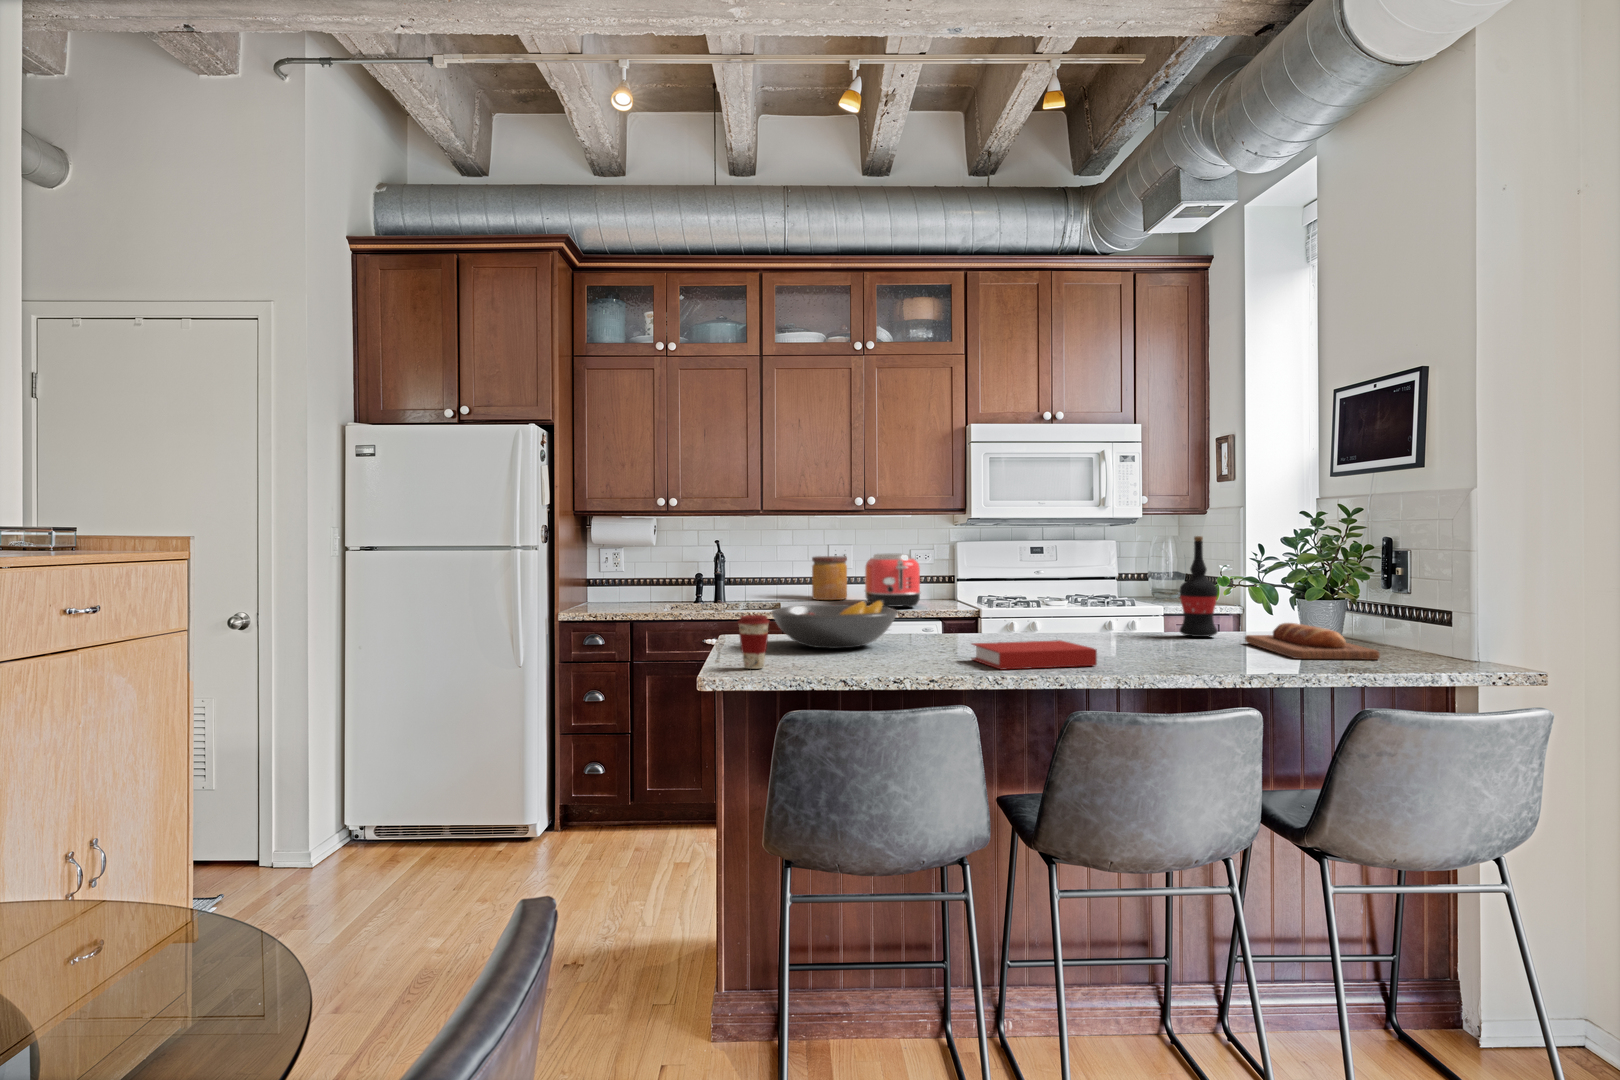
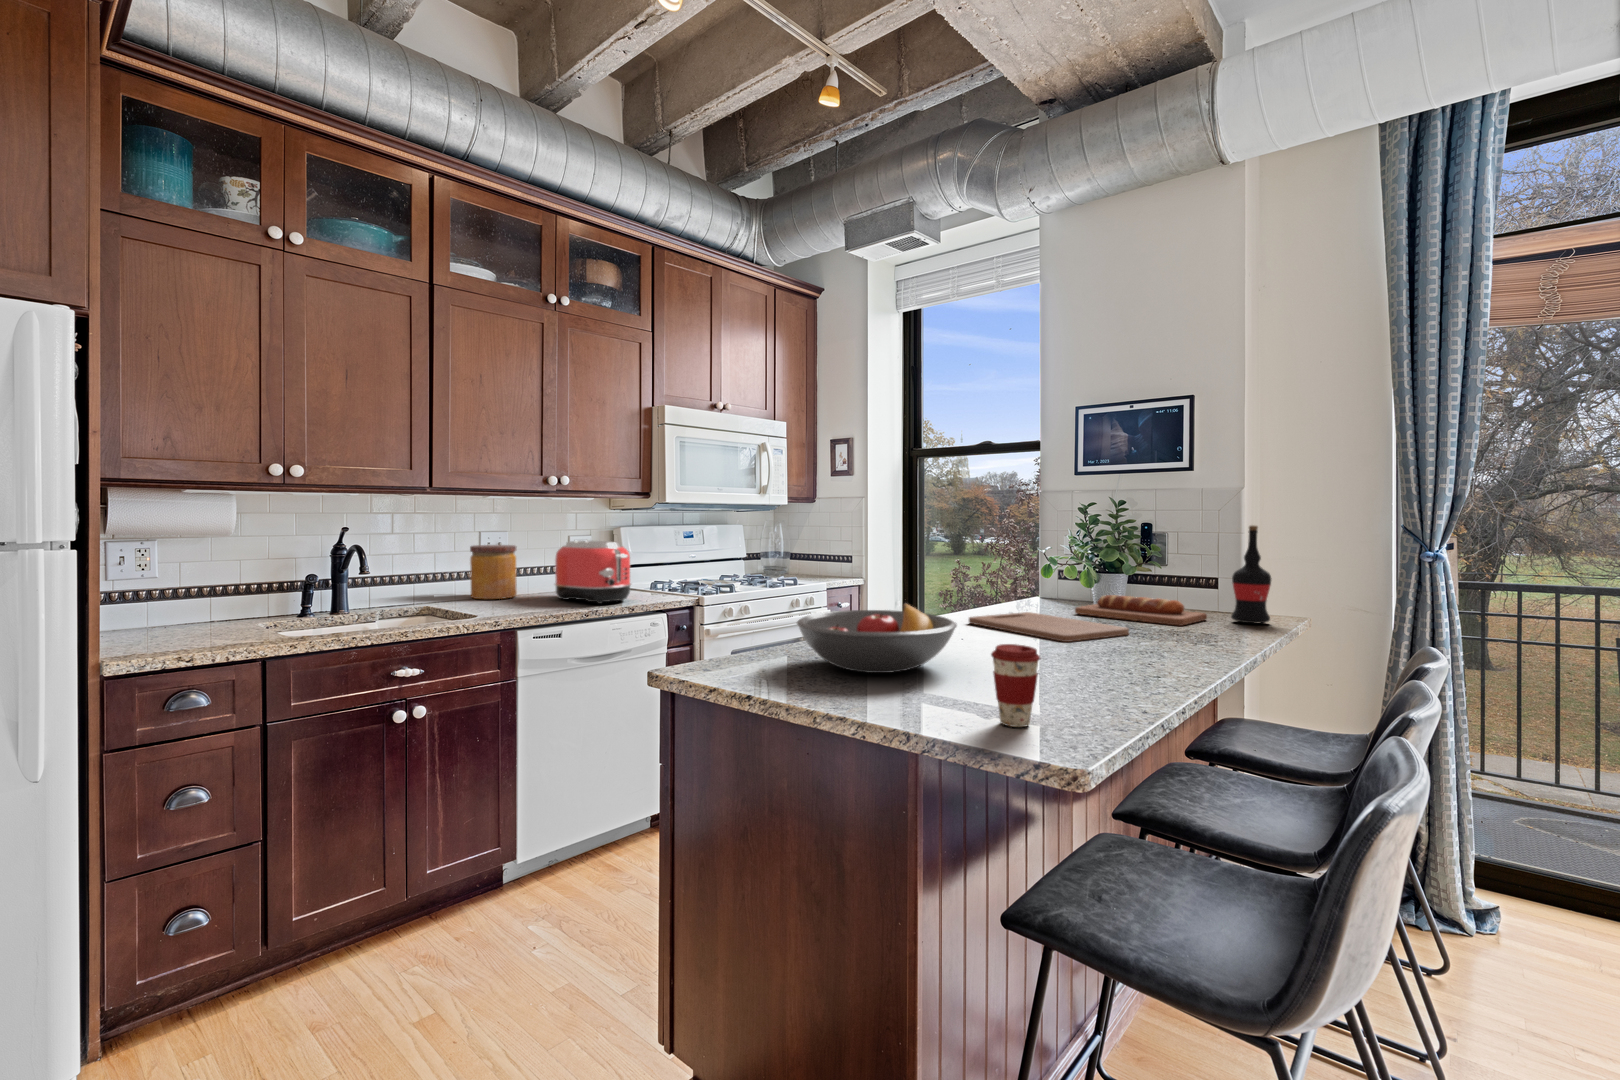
wine bottle: present [1180,536,1218,637] -> present [1231,525,1271,623]
cutting board: none [1069,632,1177,657] -> present [969,612,1129,642]
book: present [972,640,1097,670] -> none [1071,631,1168,673]

